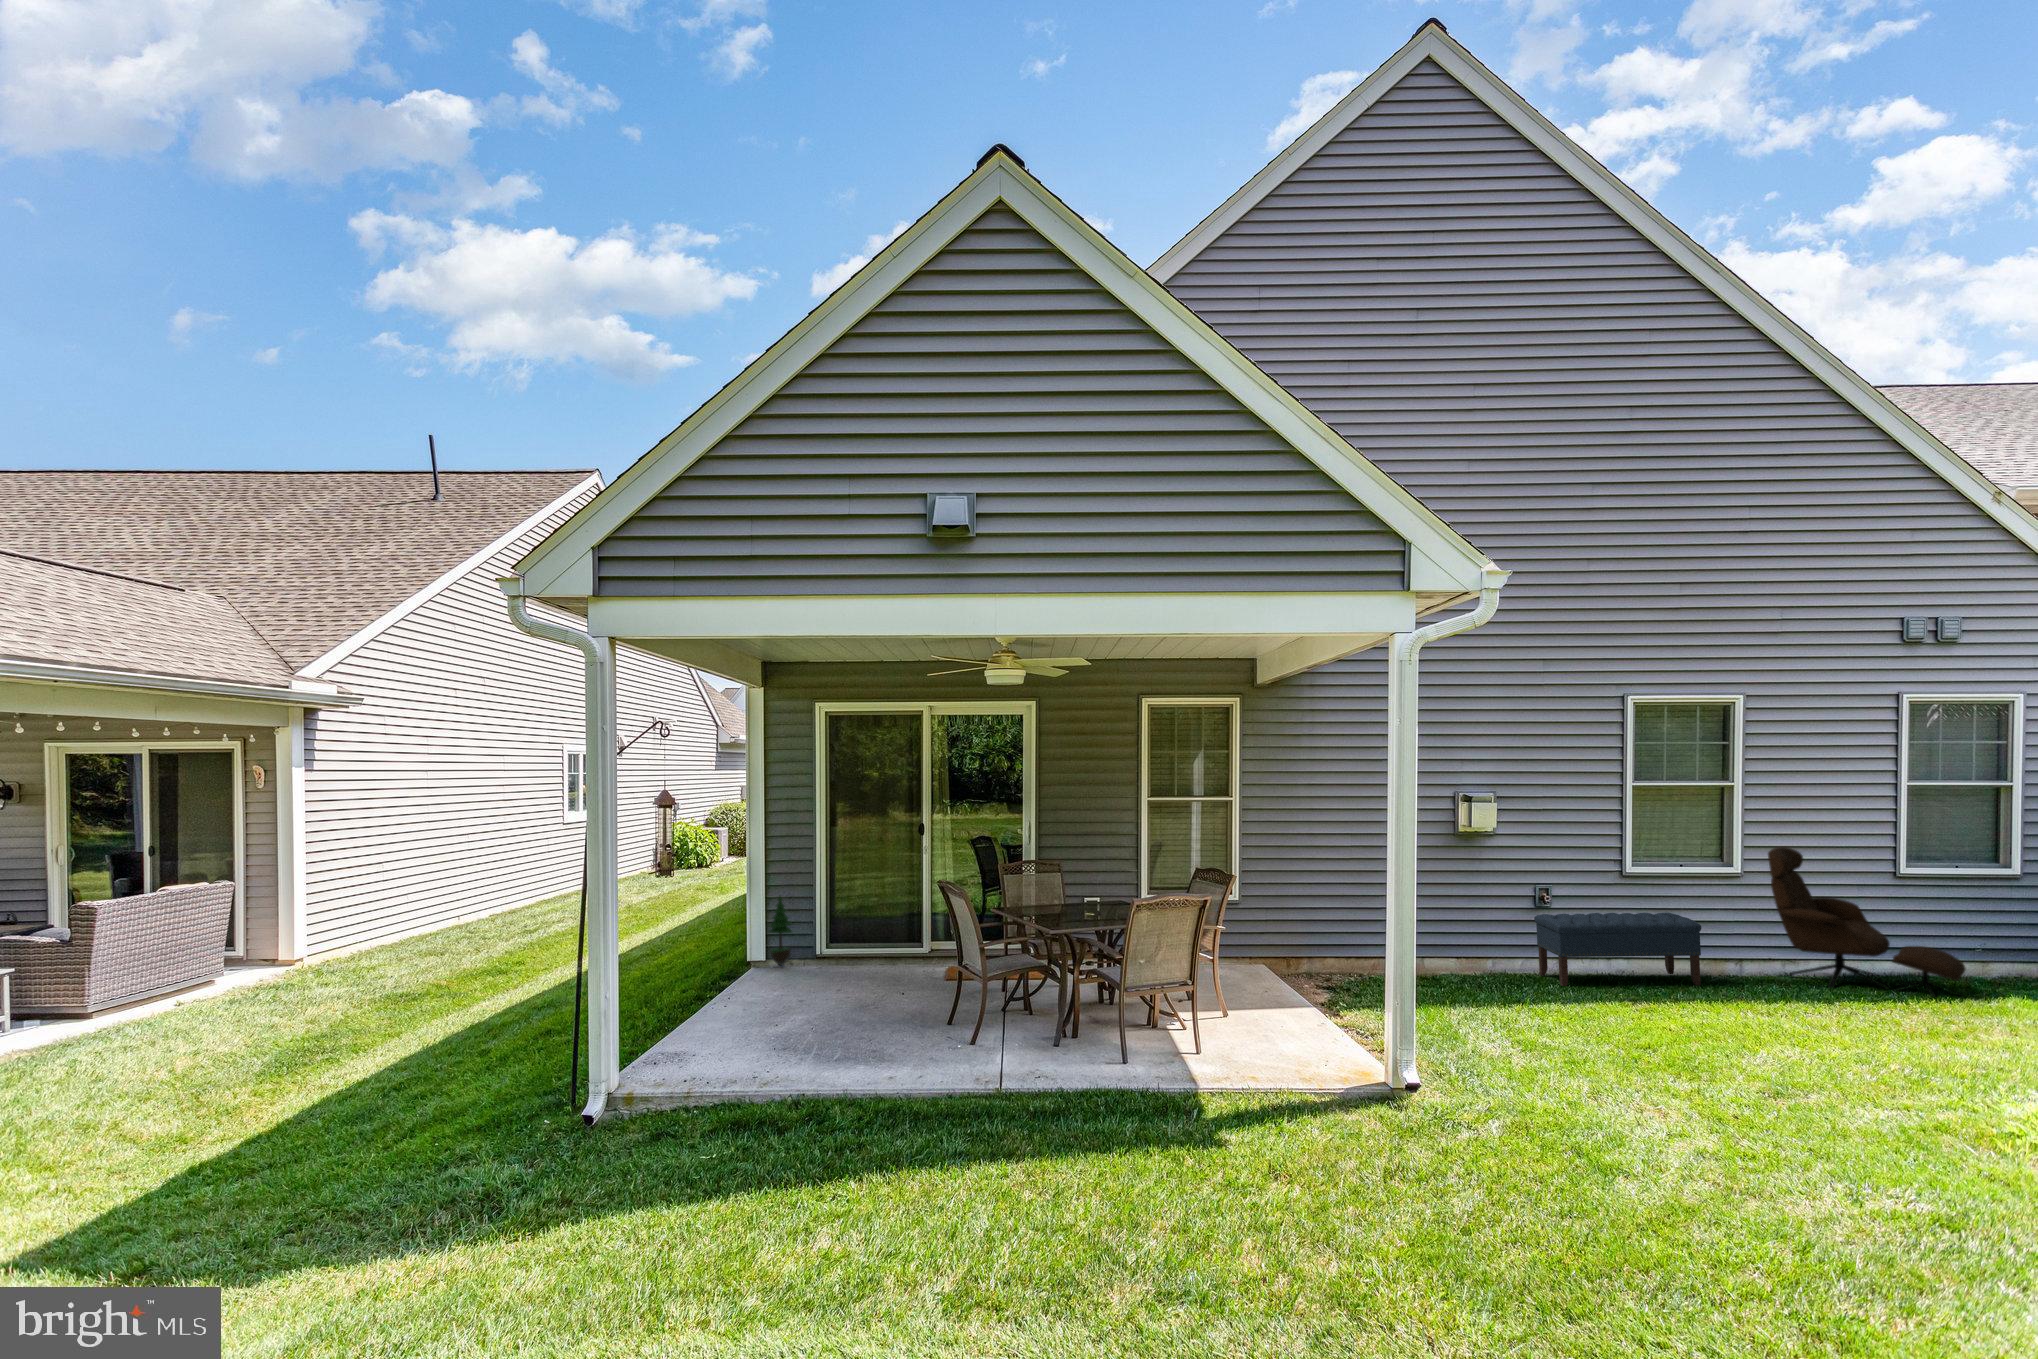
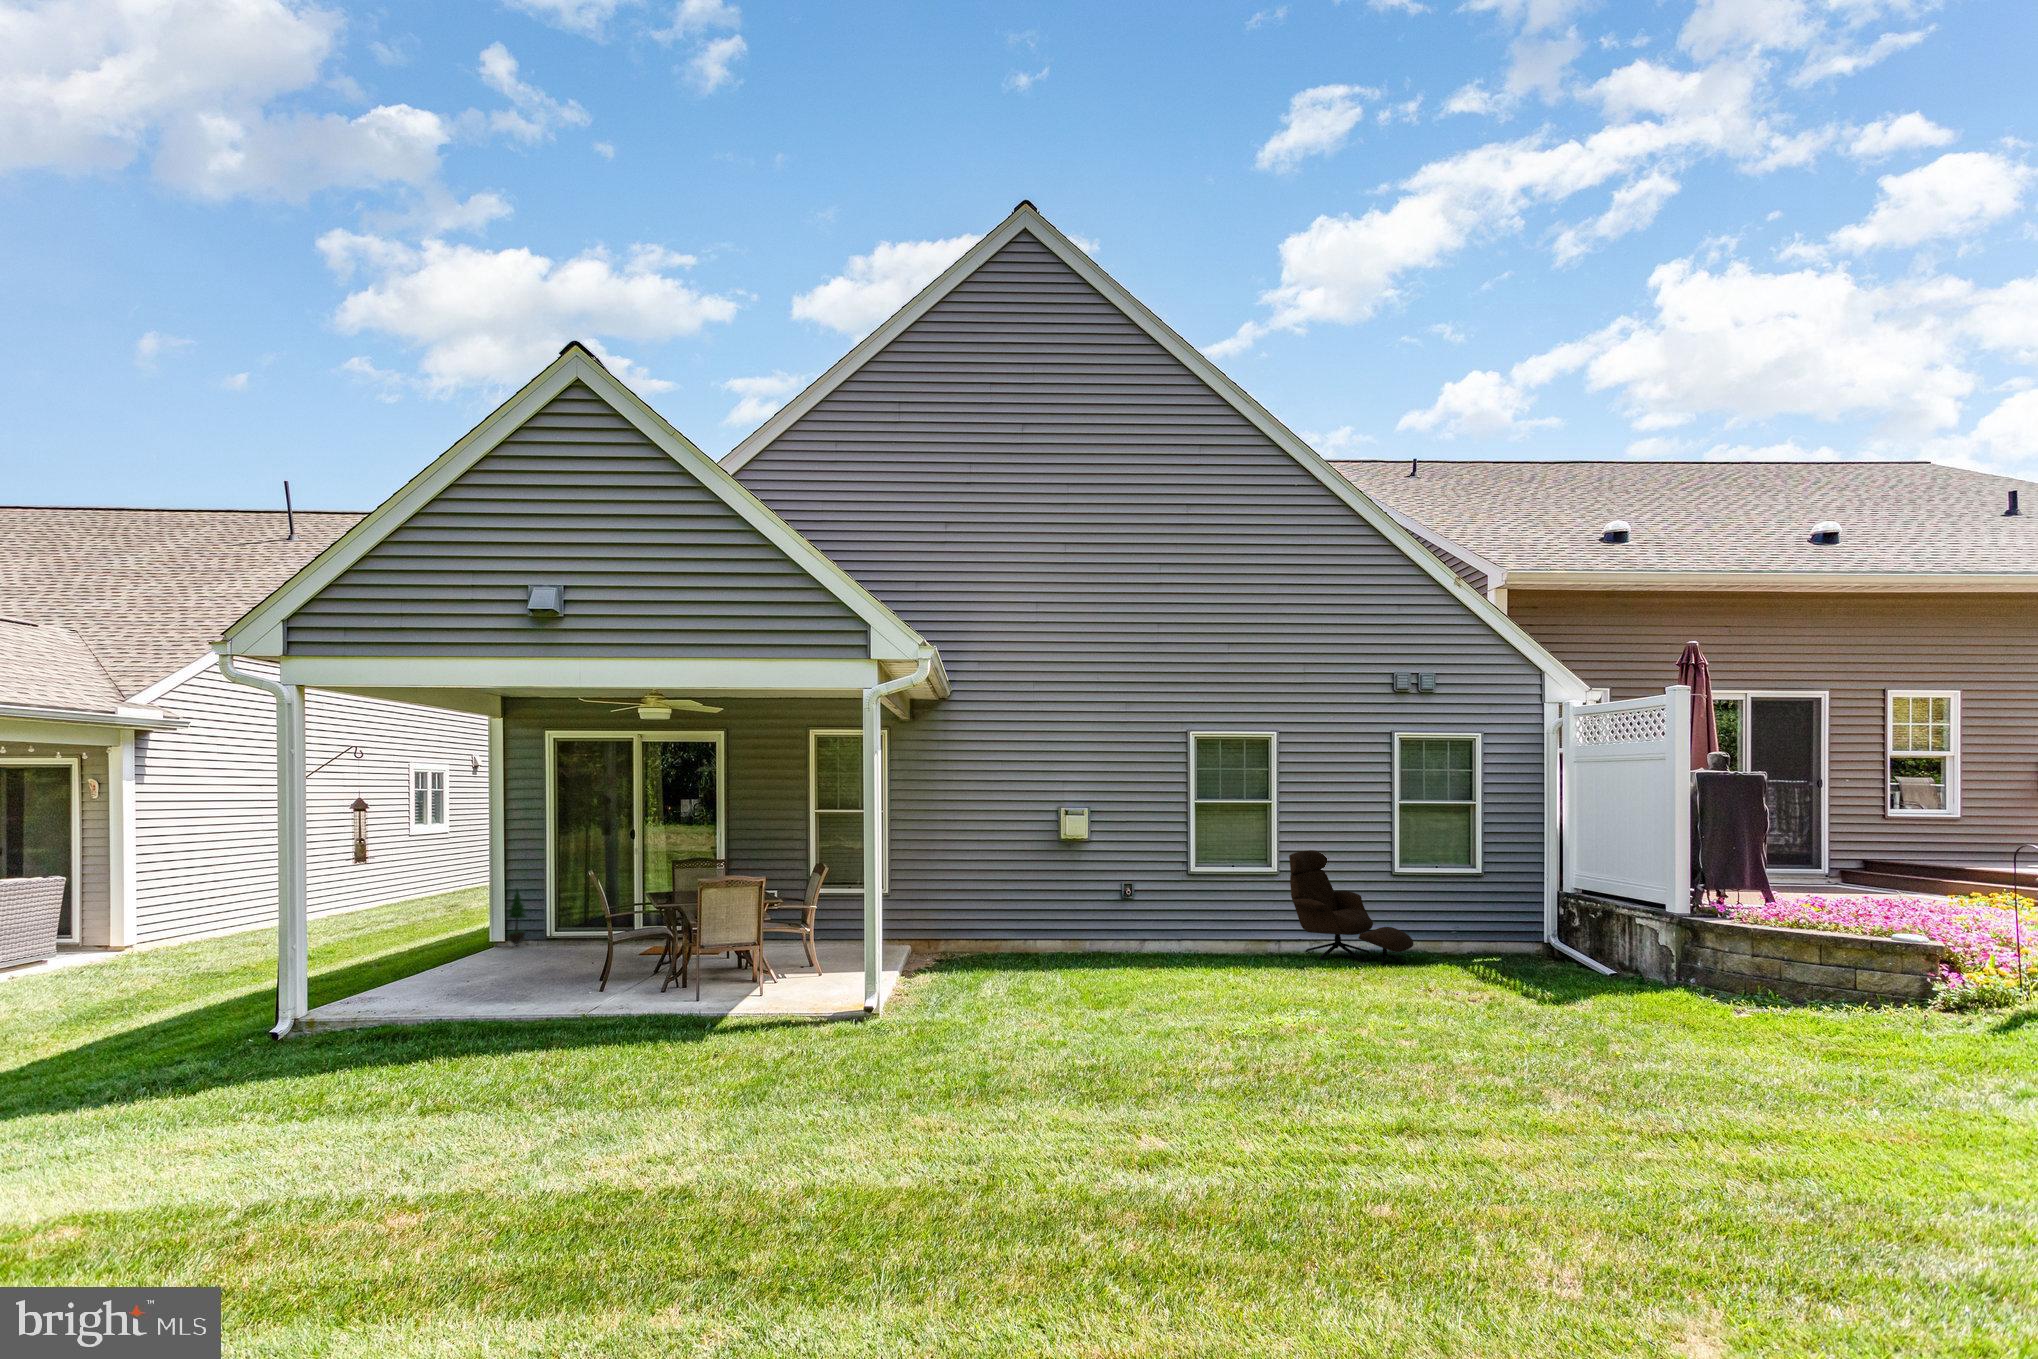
bench: present [1534,913,1701,986] -> none [1115,902,1227,960]

